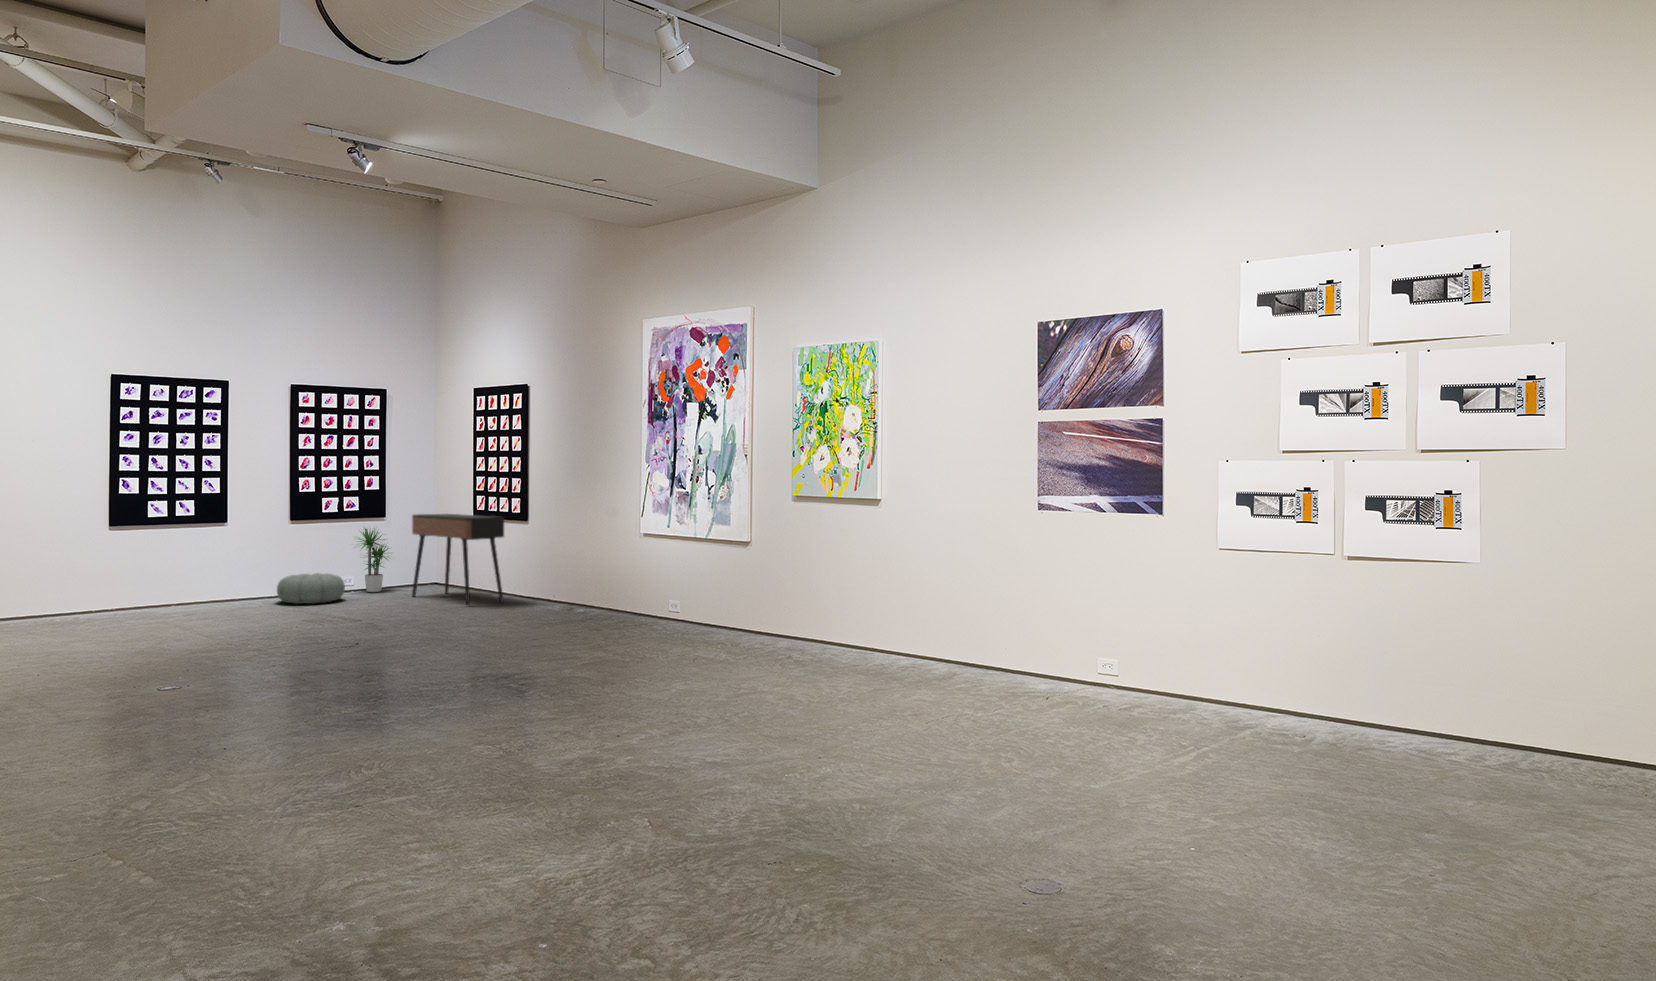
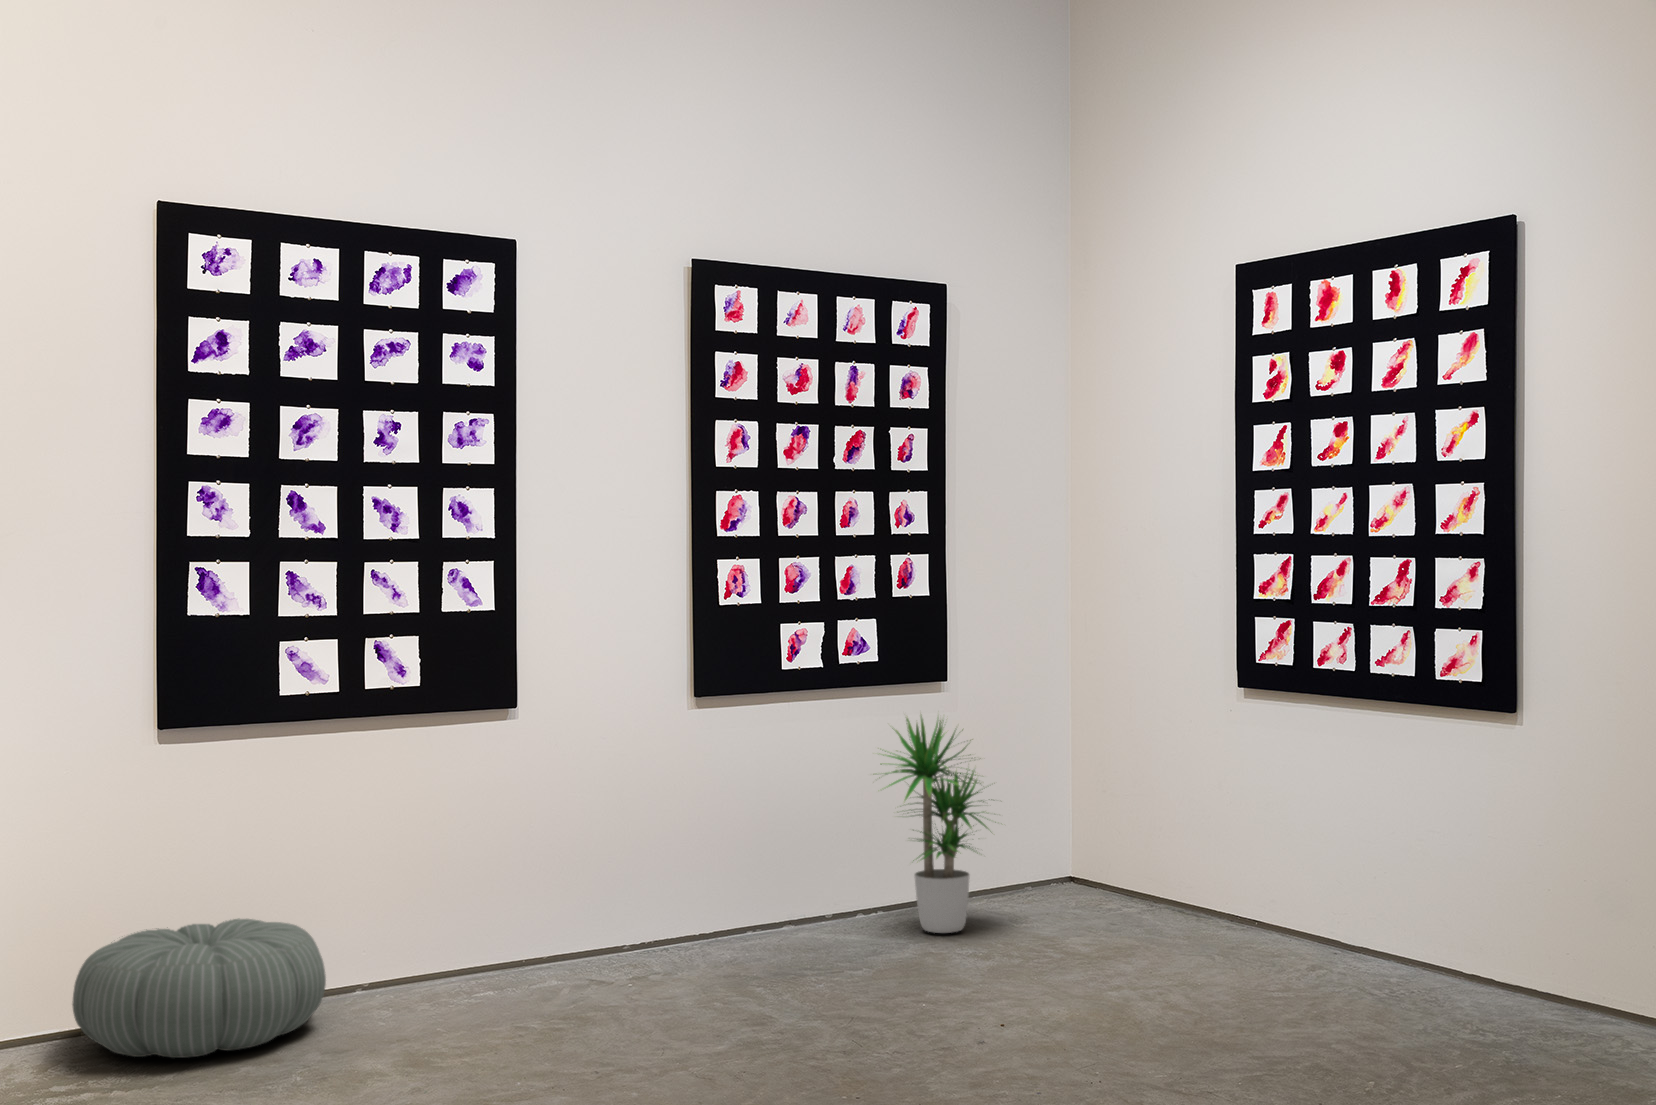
console table: present [412,514,504,606] -> none [1099,671,1530,1057]
pouf: present [277,573,345,604] -> present [72,919,326,1058]

